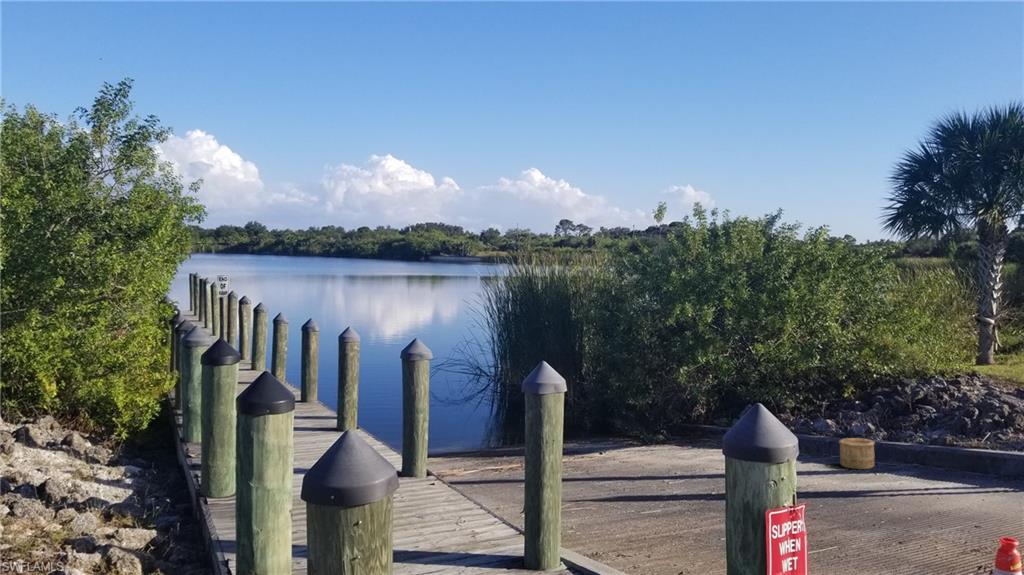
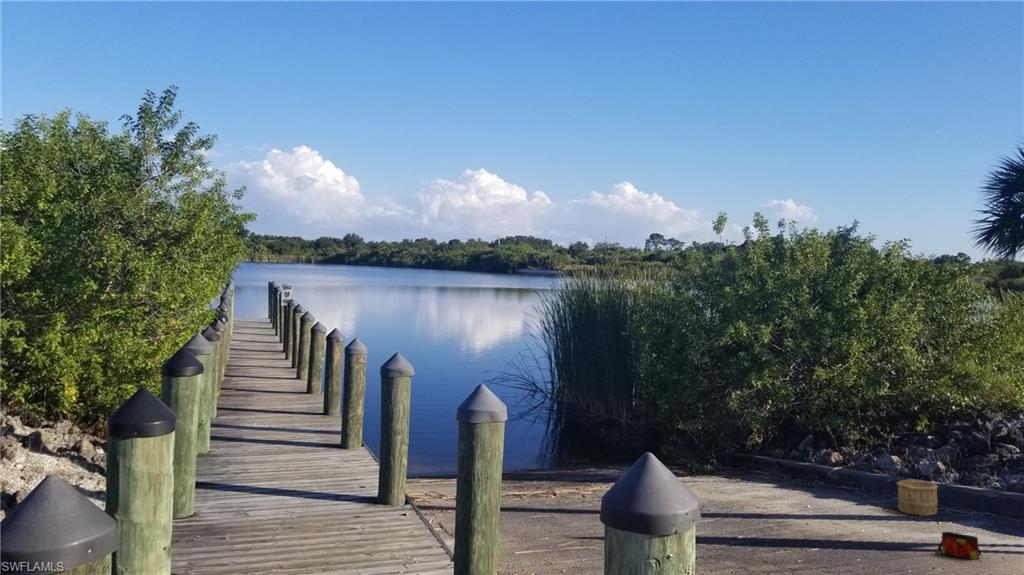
bag: none [884,479,922,503] -> present [938,532,981,560]

